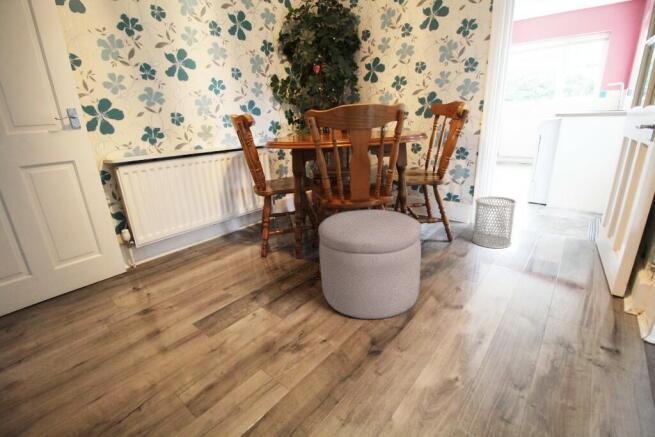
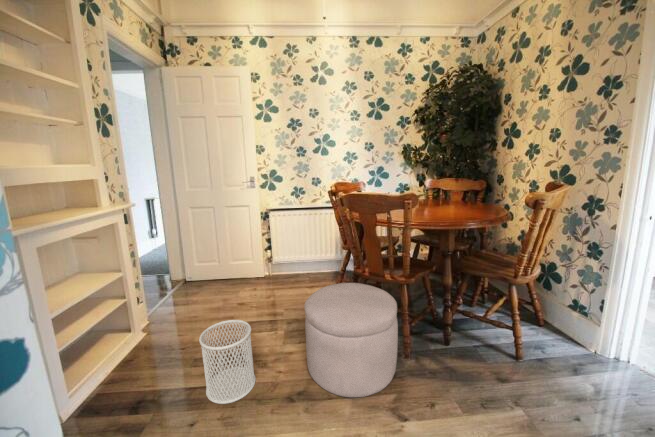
wastebasket: present [473,196,516,248] -> present [199,320,256,404]

